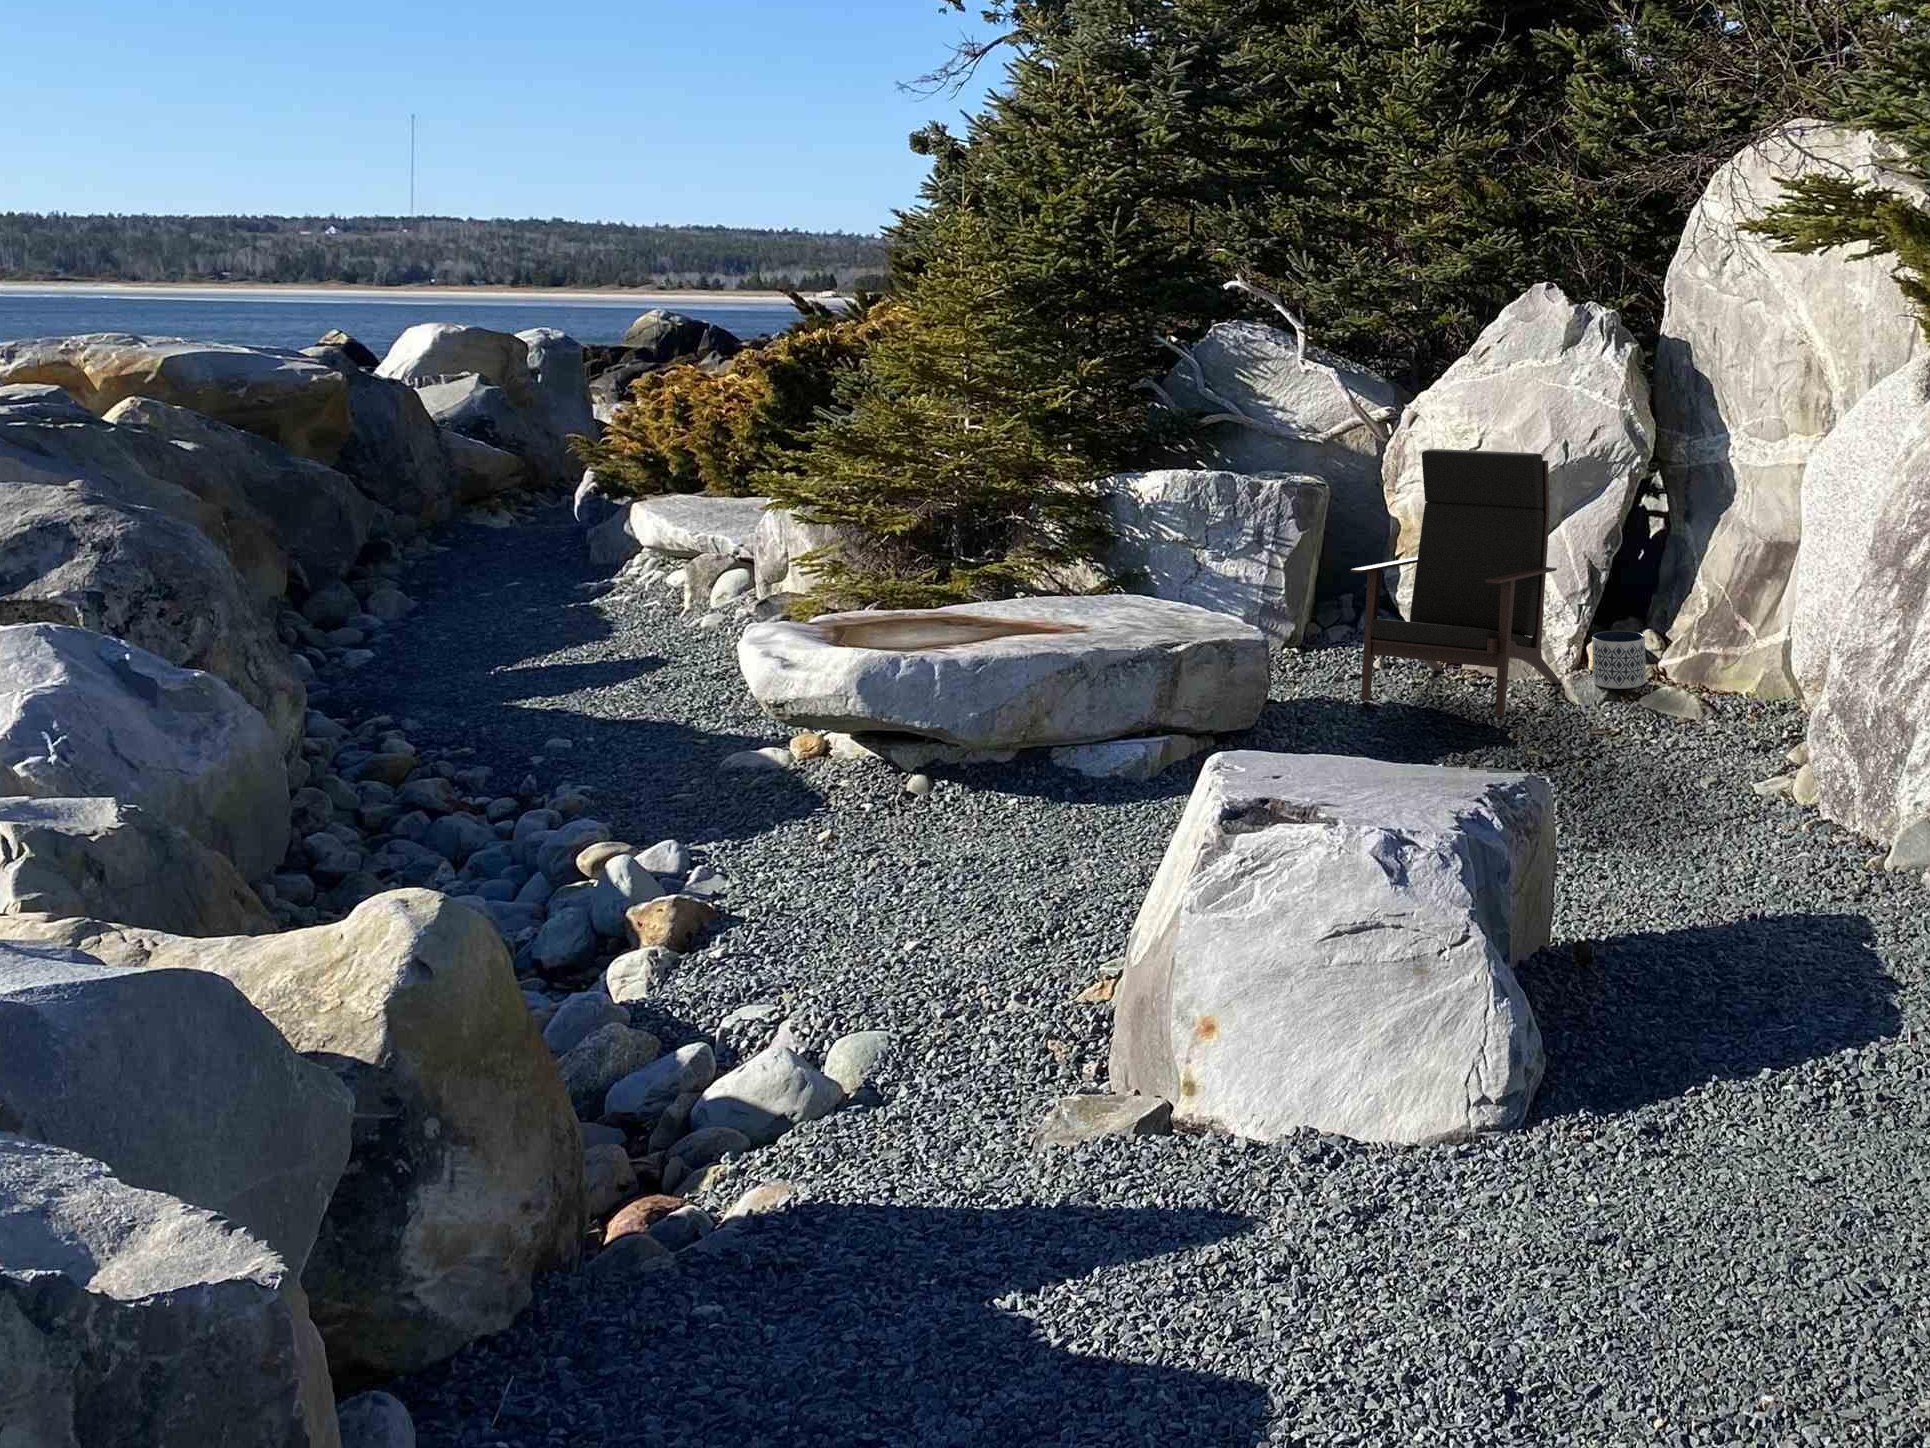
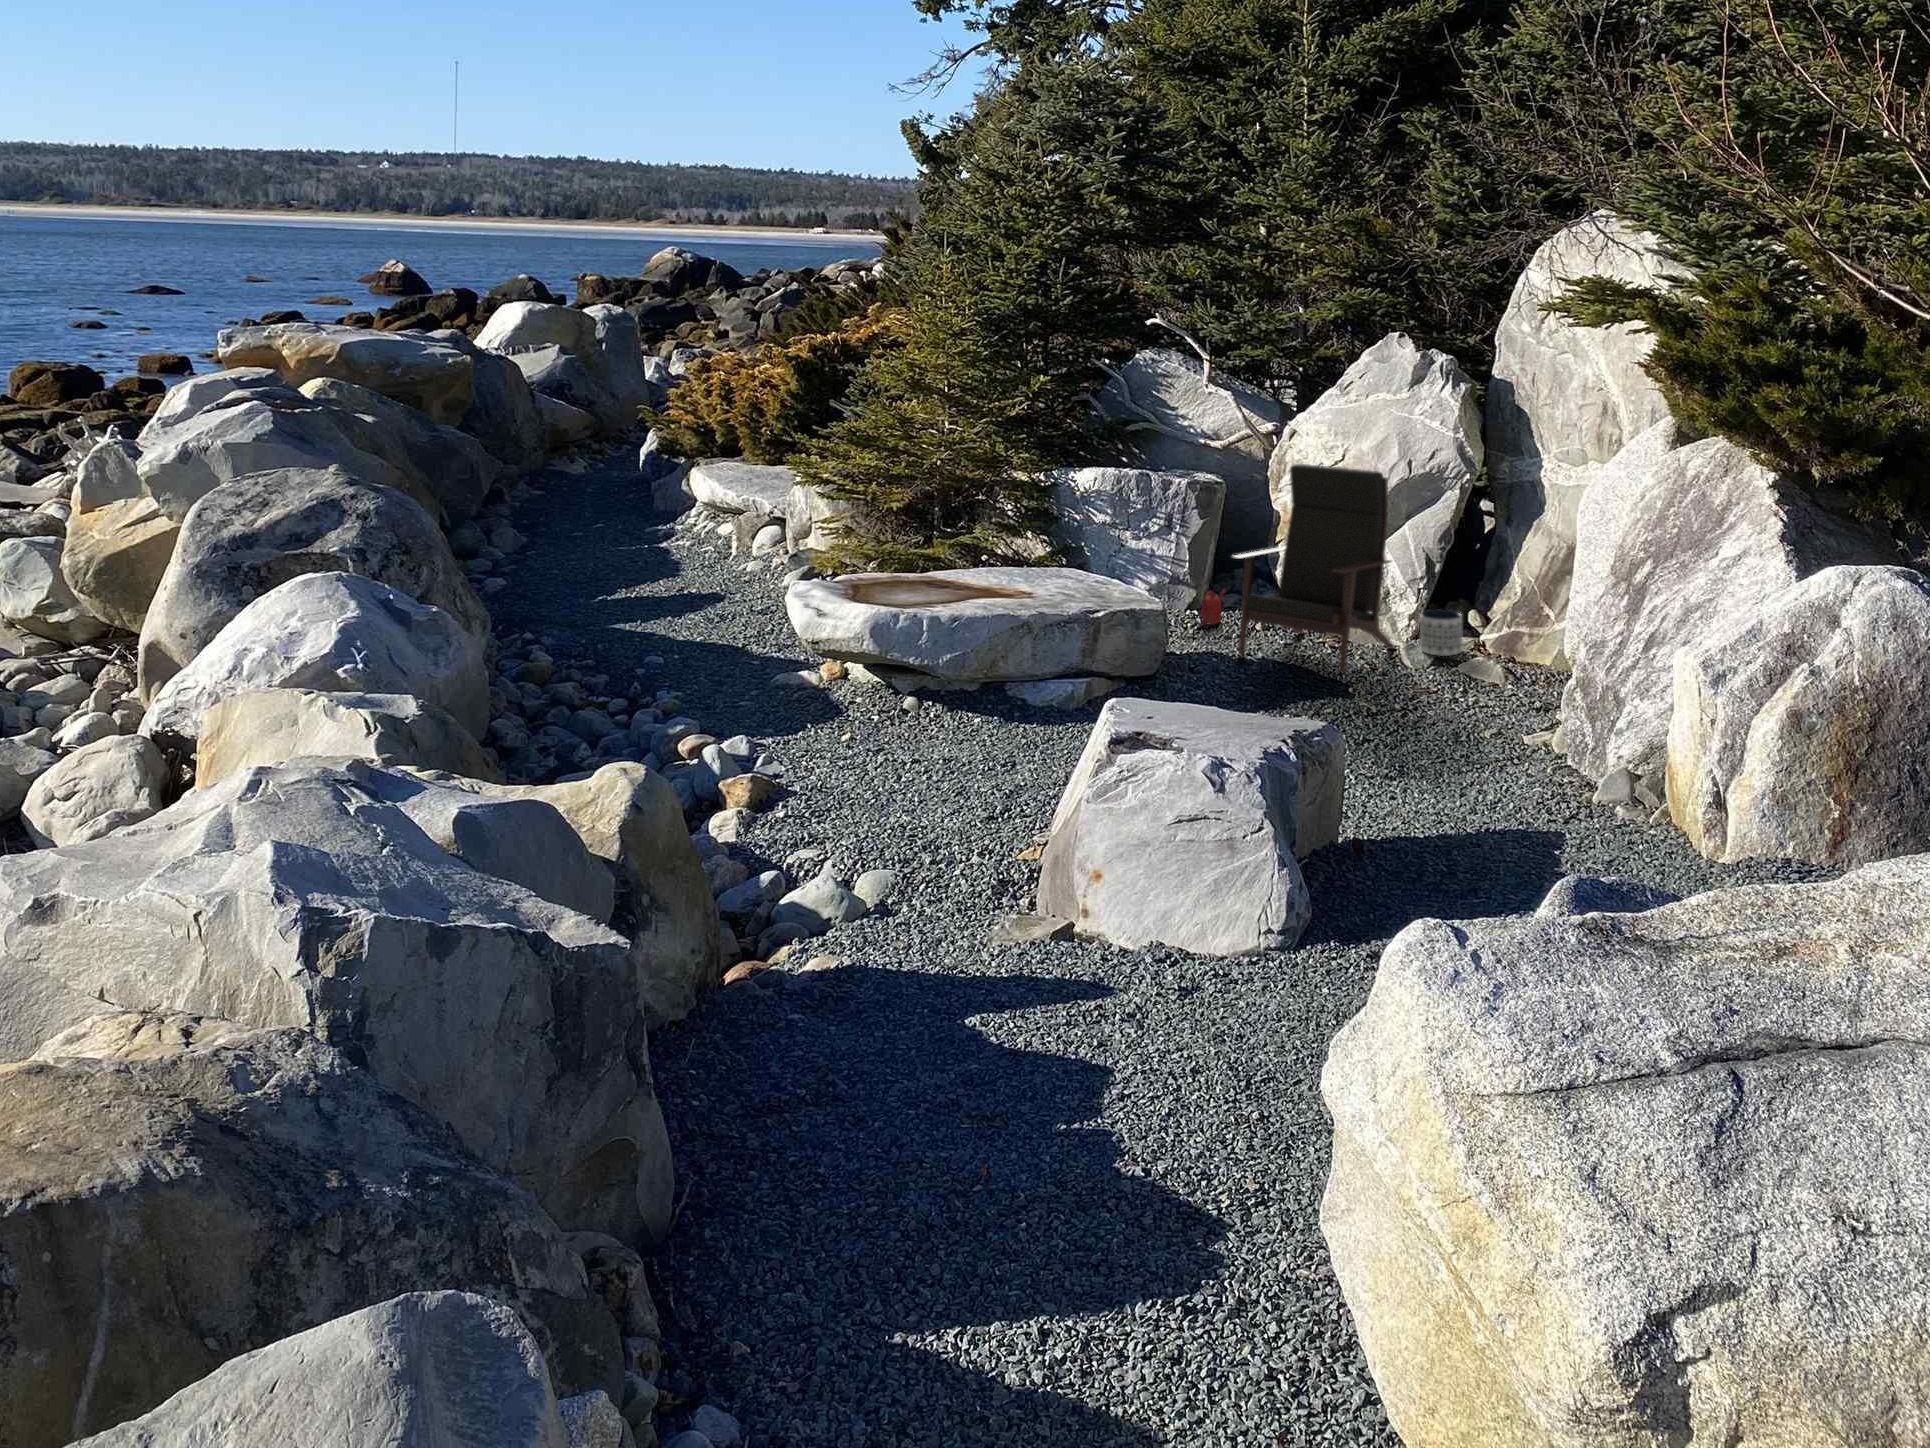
watering can: none [1306,619,1337,665] -> present [1201,591,1224,625]

